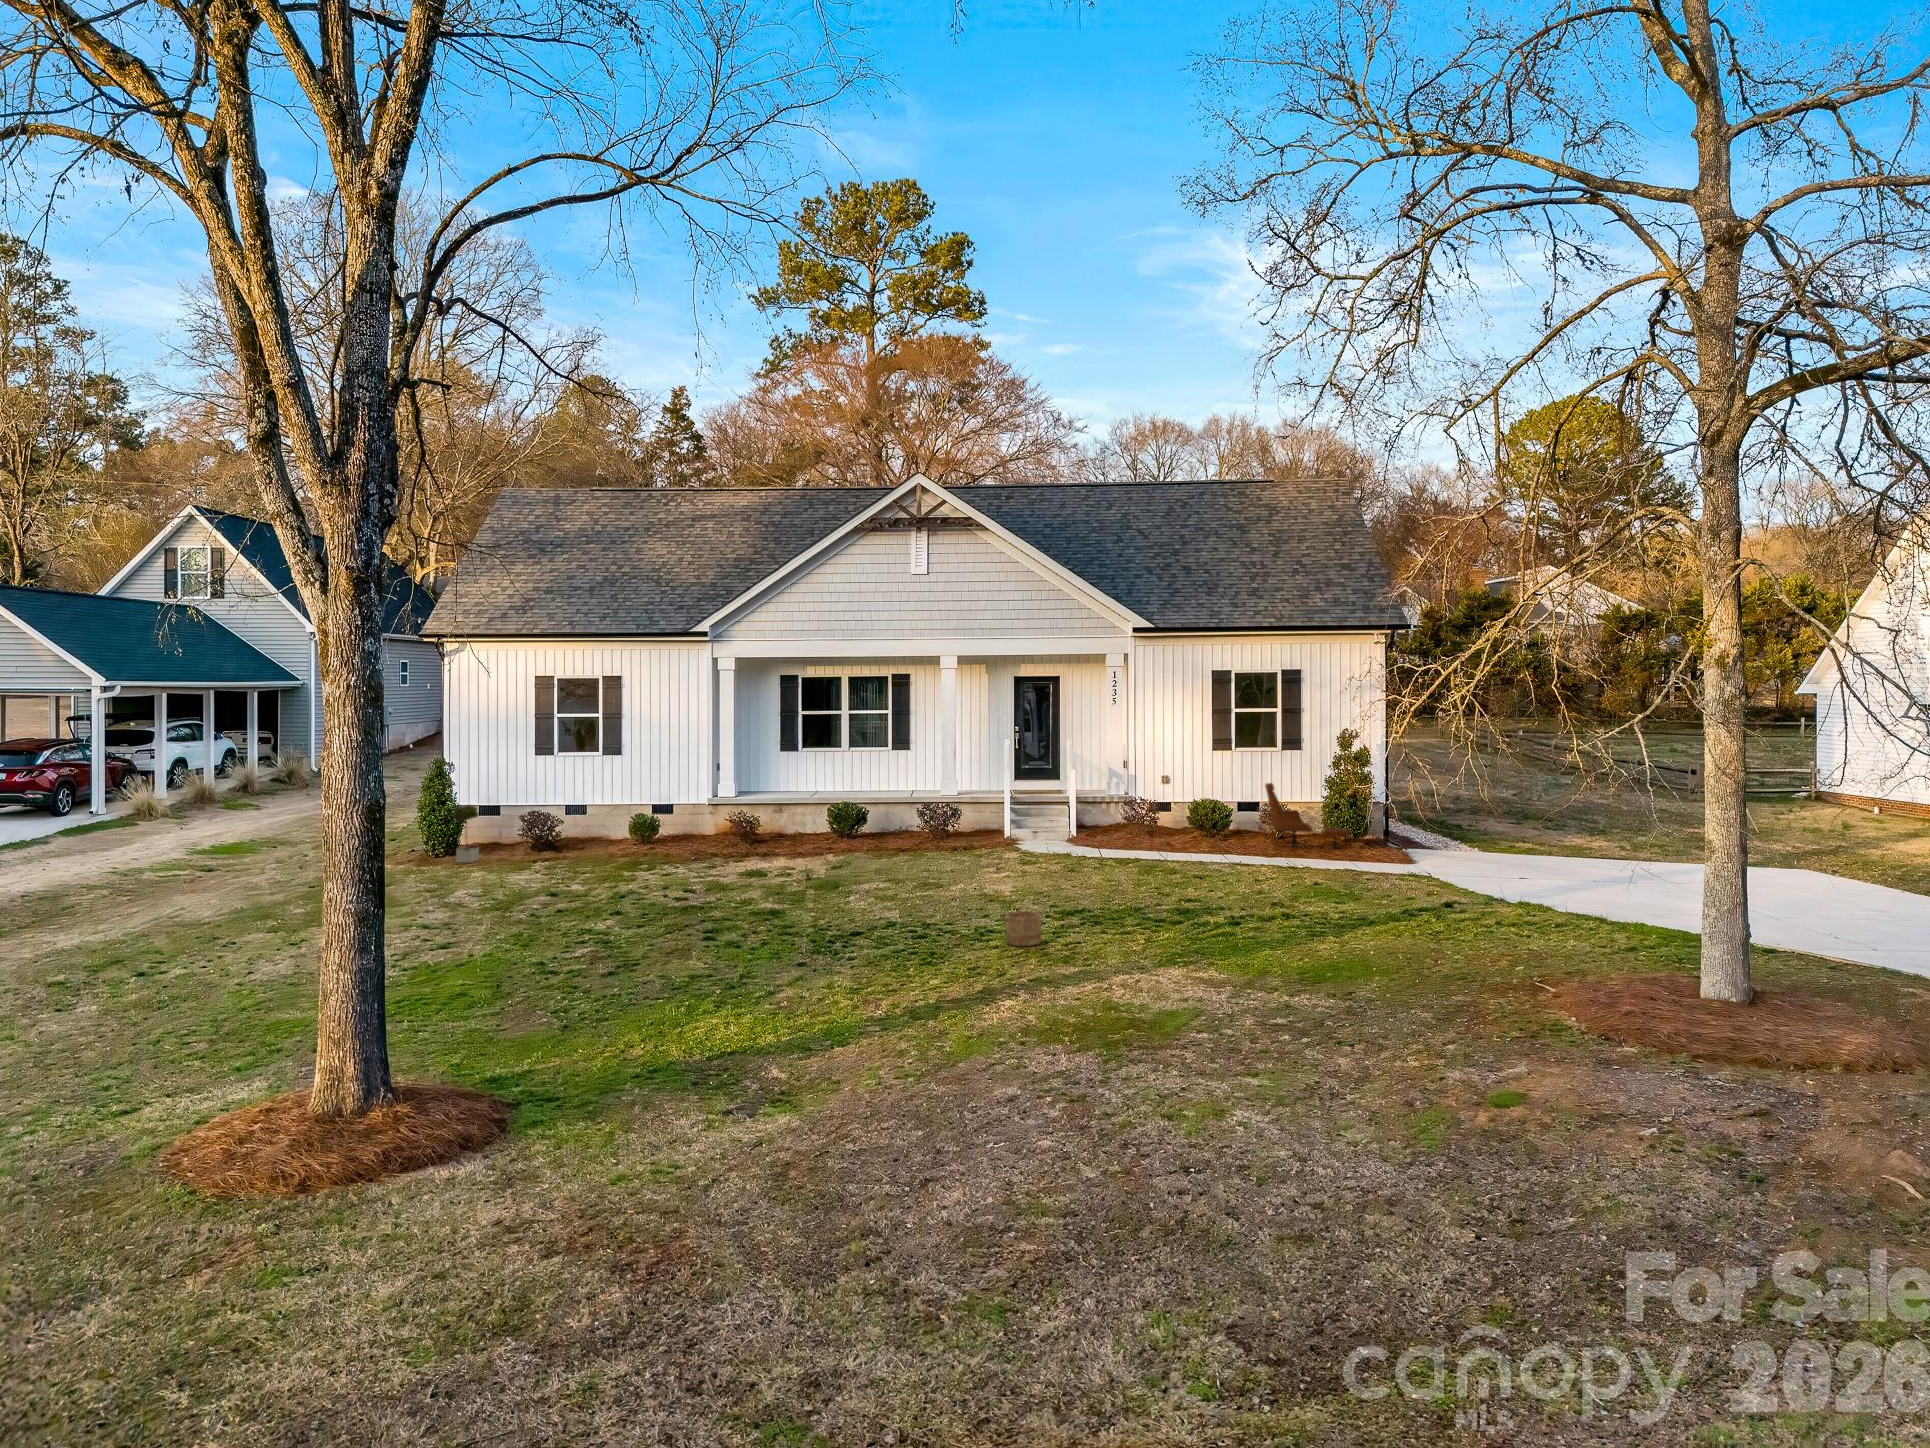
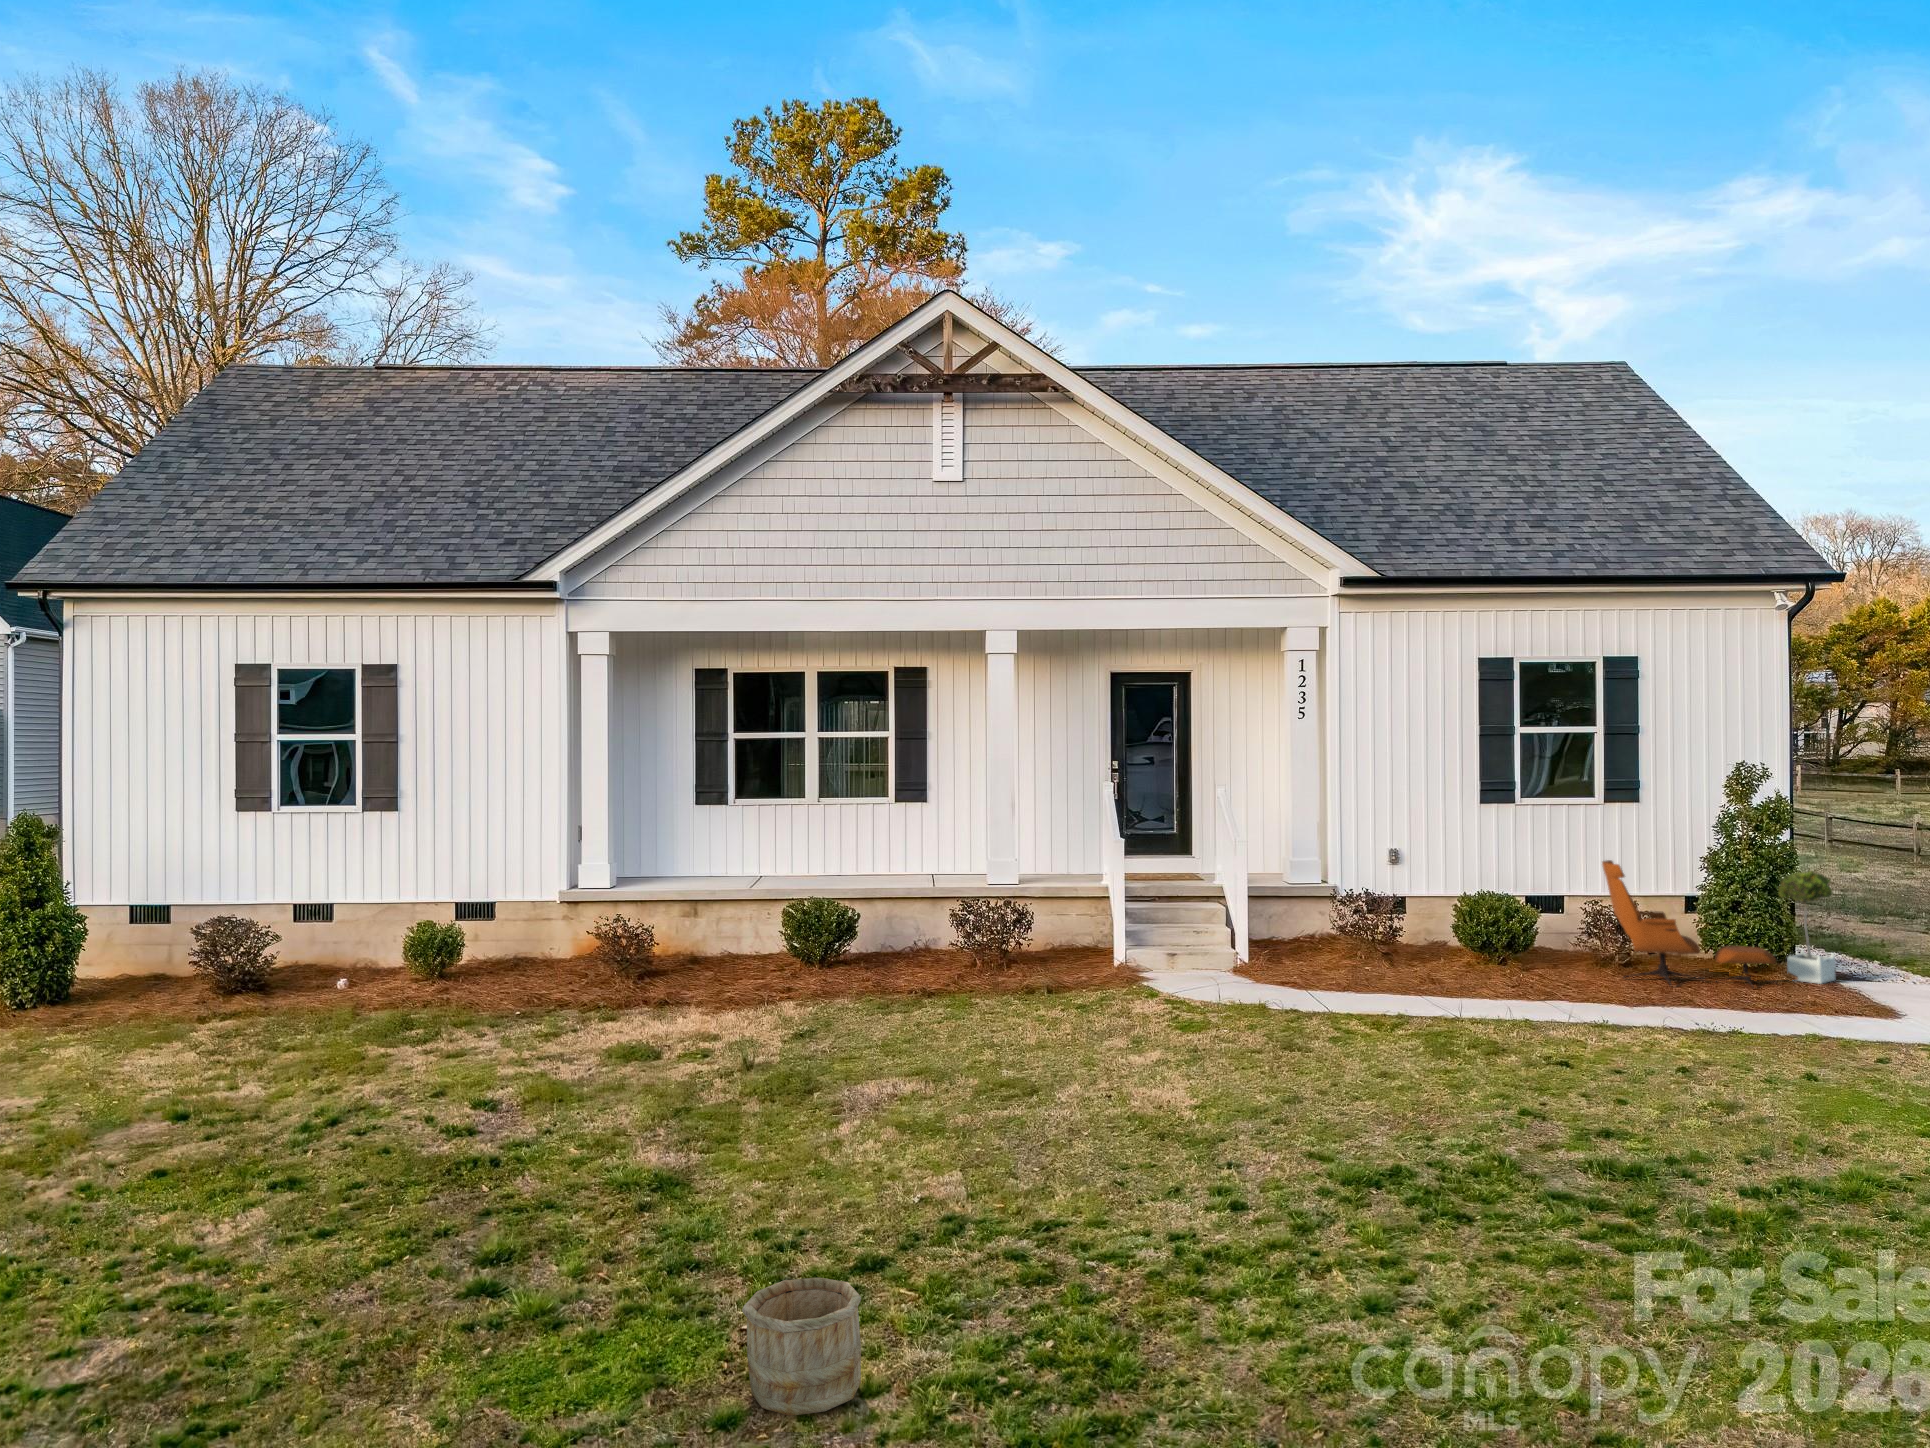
potted tree: present [453,805,479,863] -> present [1777,871,1835,984]
wooden bucket: present [1005,911,1042,946] -> present [742,1277,861,1416]

